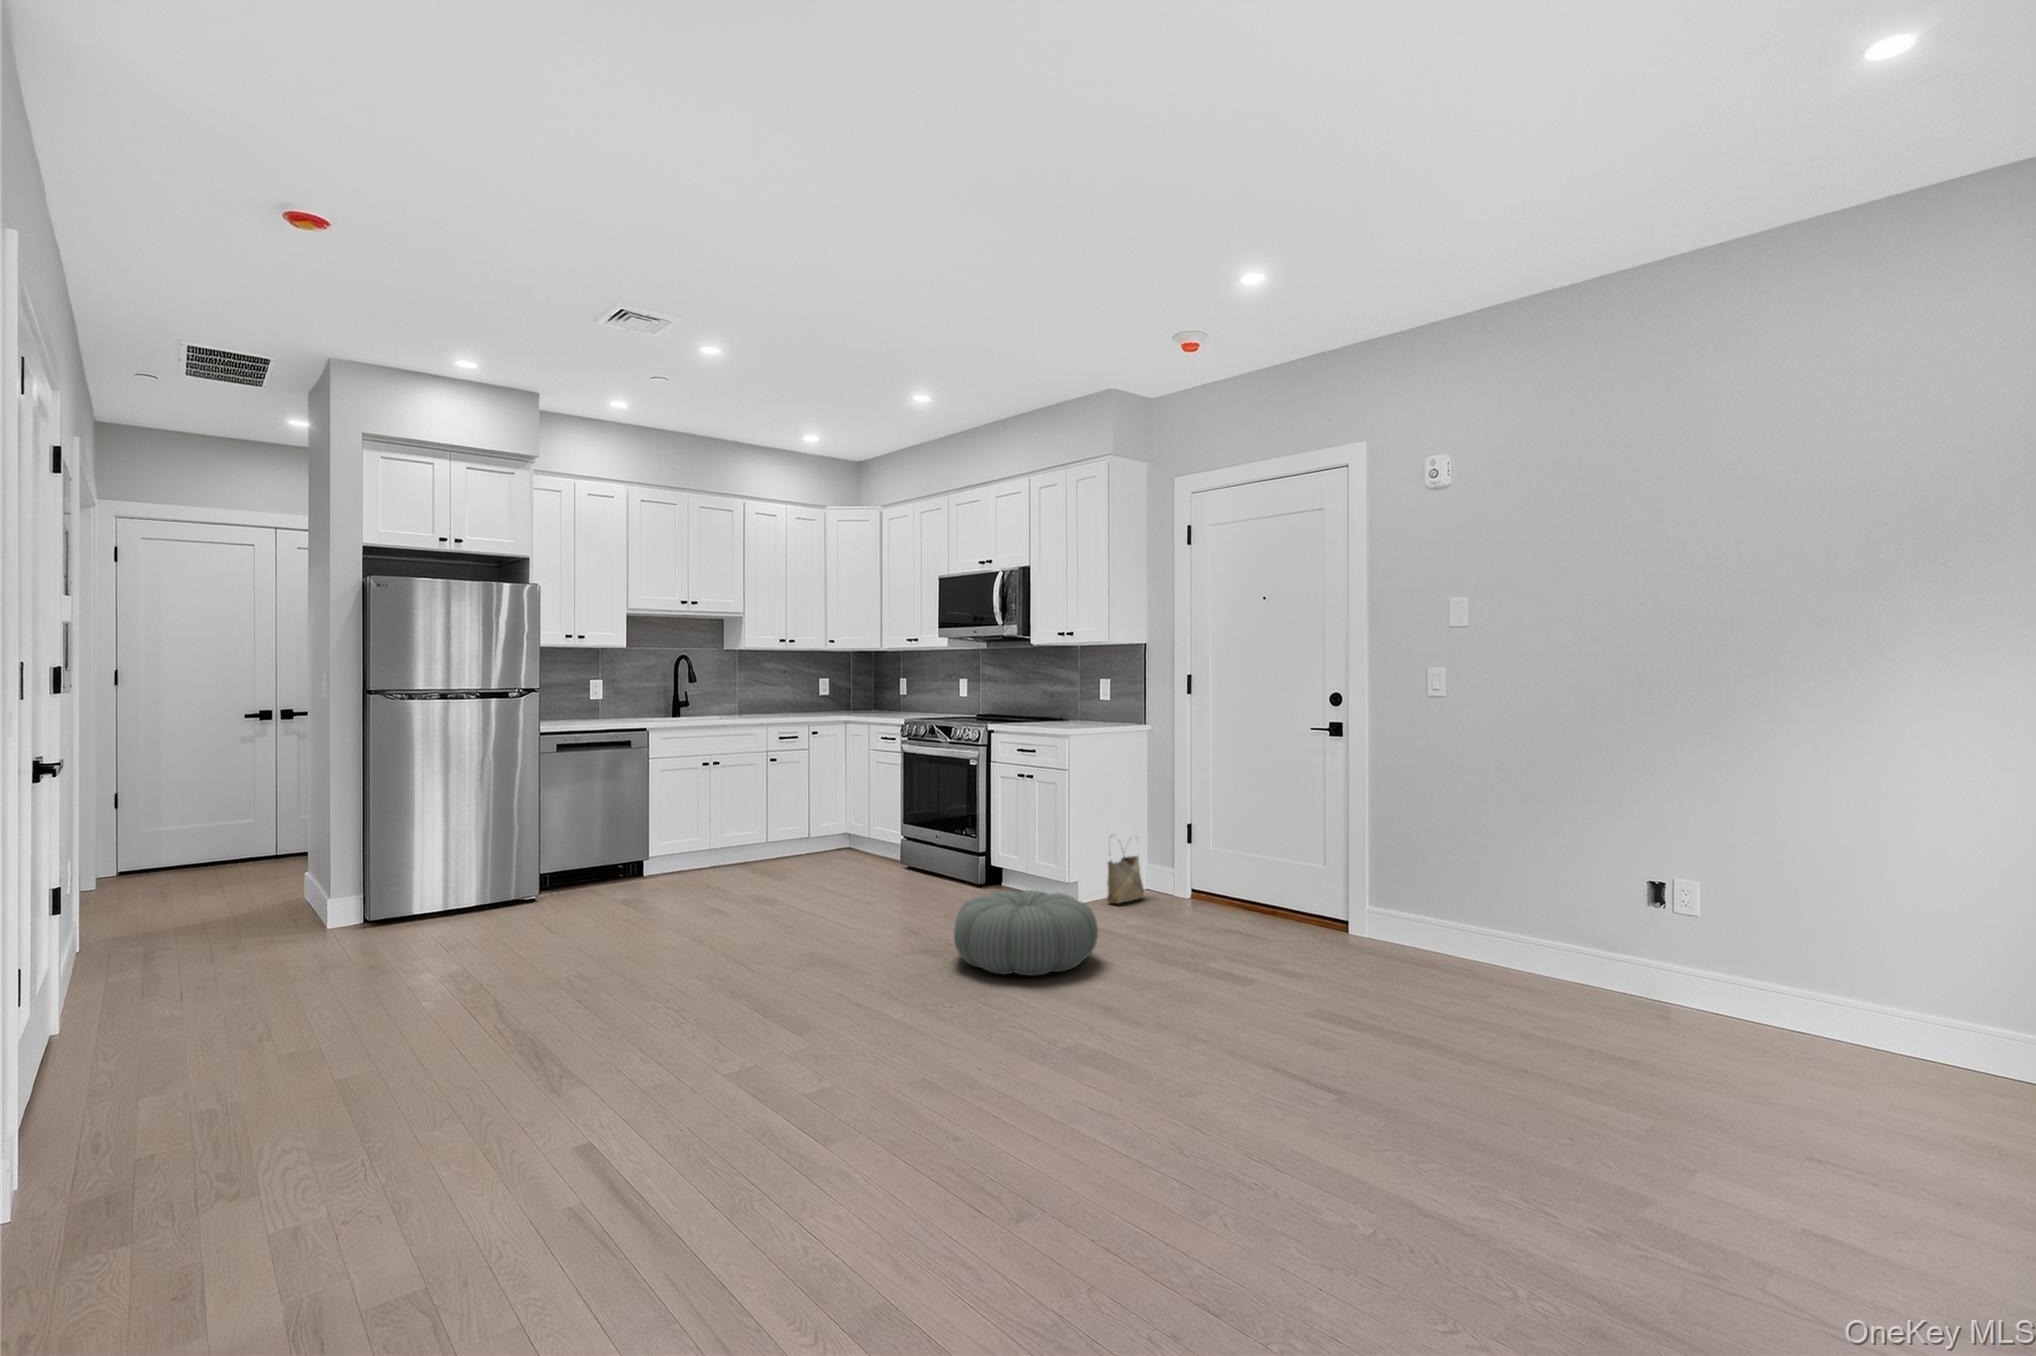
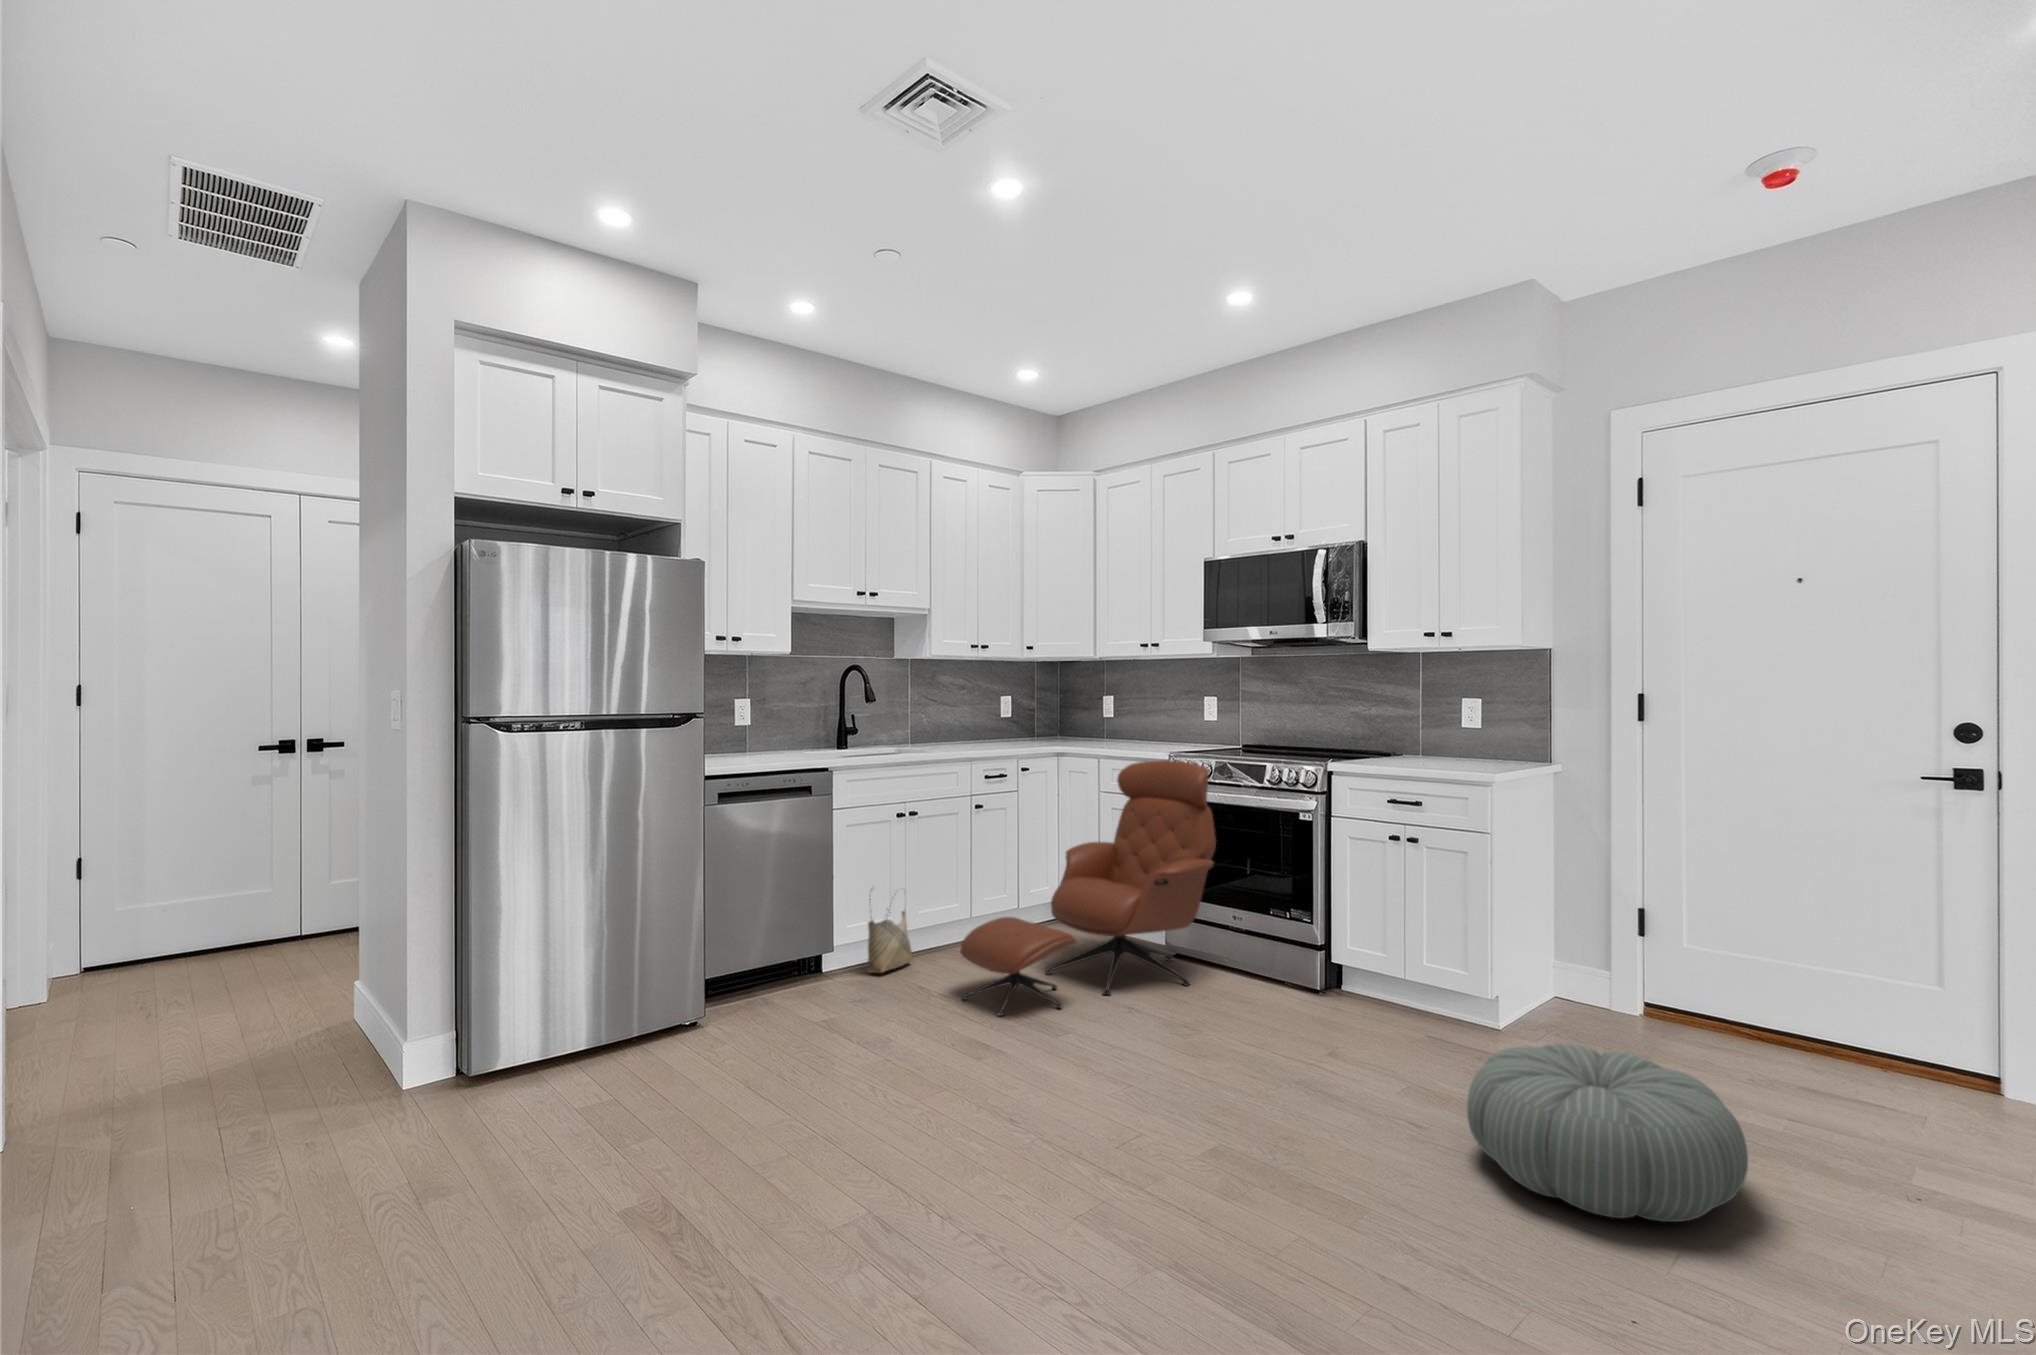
lounge chair: none [727,726,923,897] -> present [960,760,1216,1015]
woven basket: present [1107,856,1144,903] -> present [867,894,913,973]

